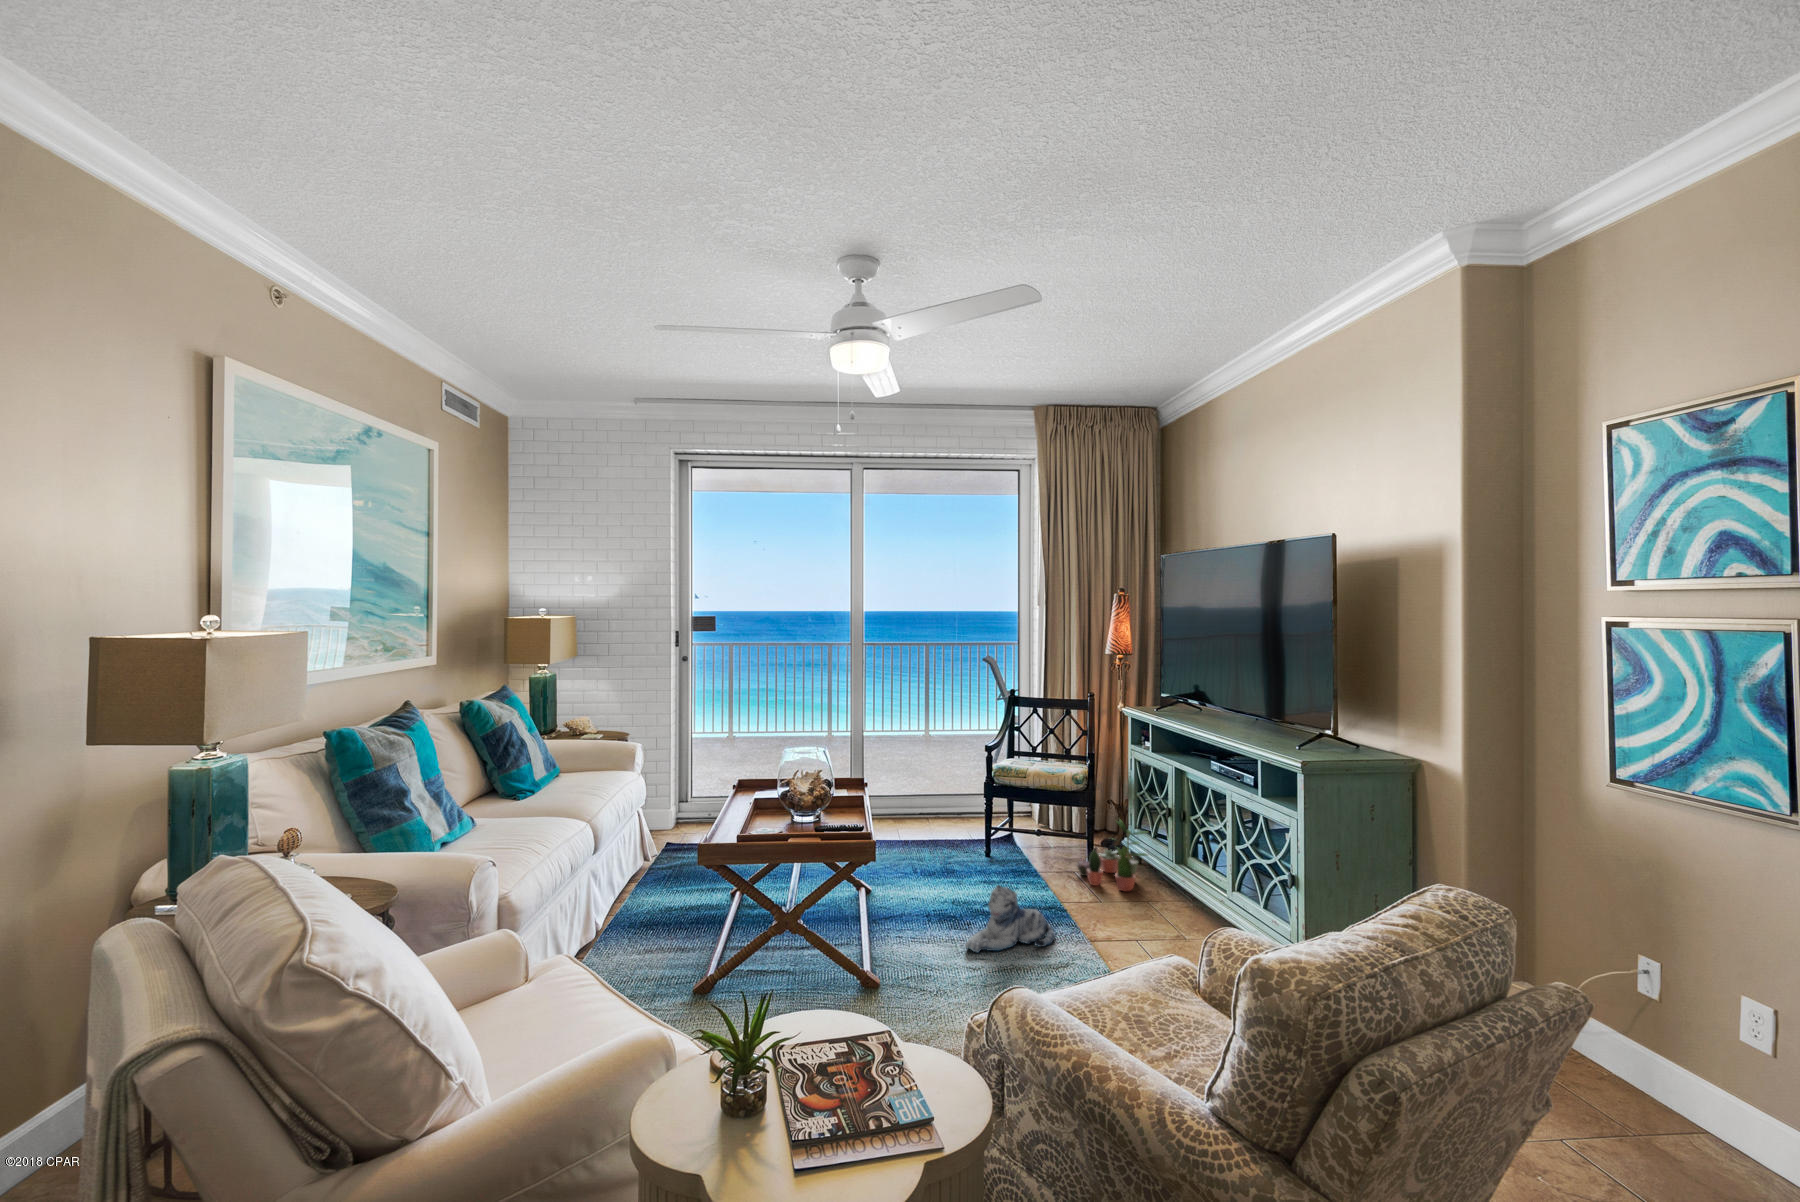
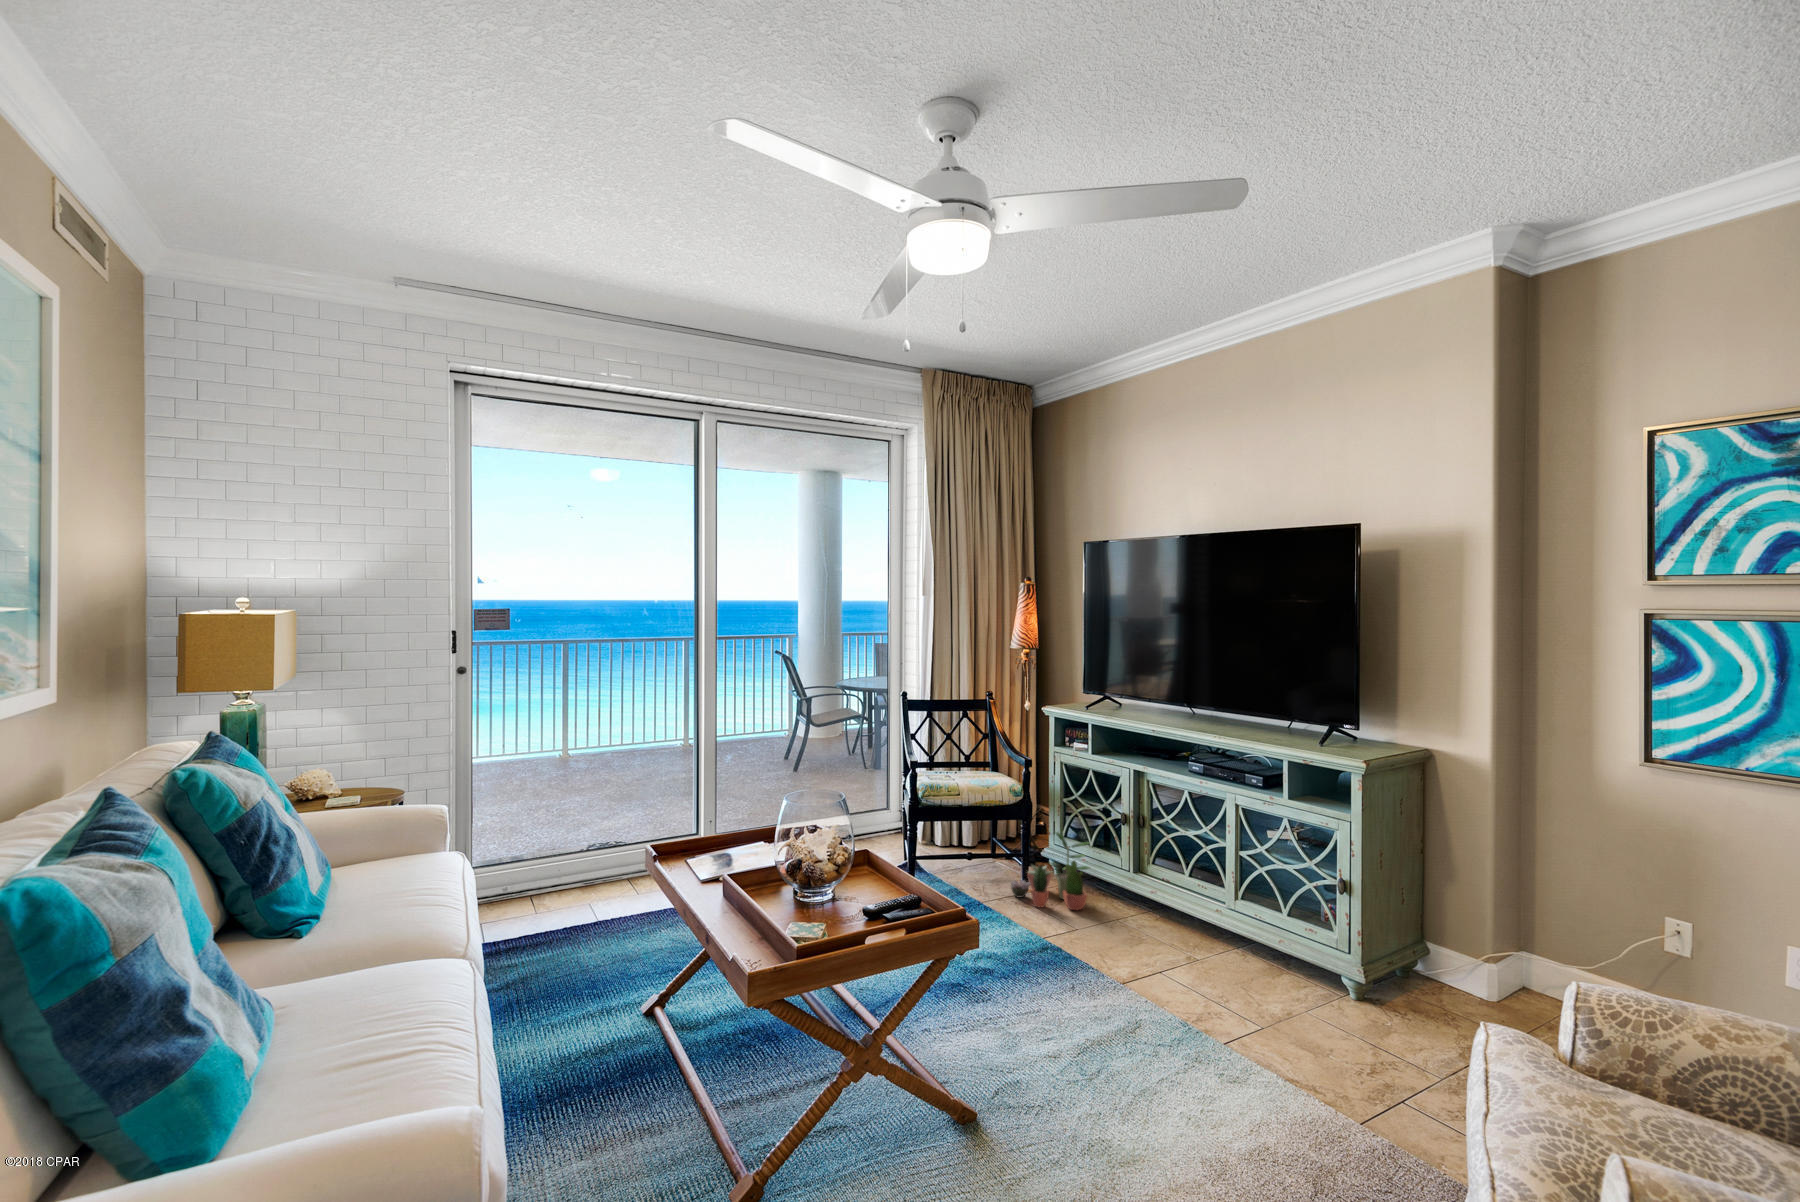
plush toy: present [965,885,1055,953] -> none [990,919,1070,1003]

